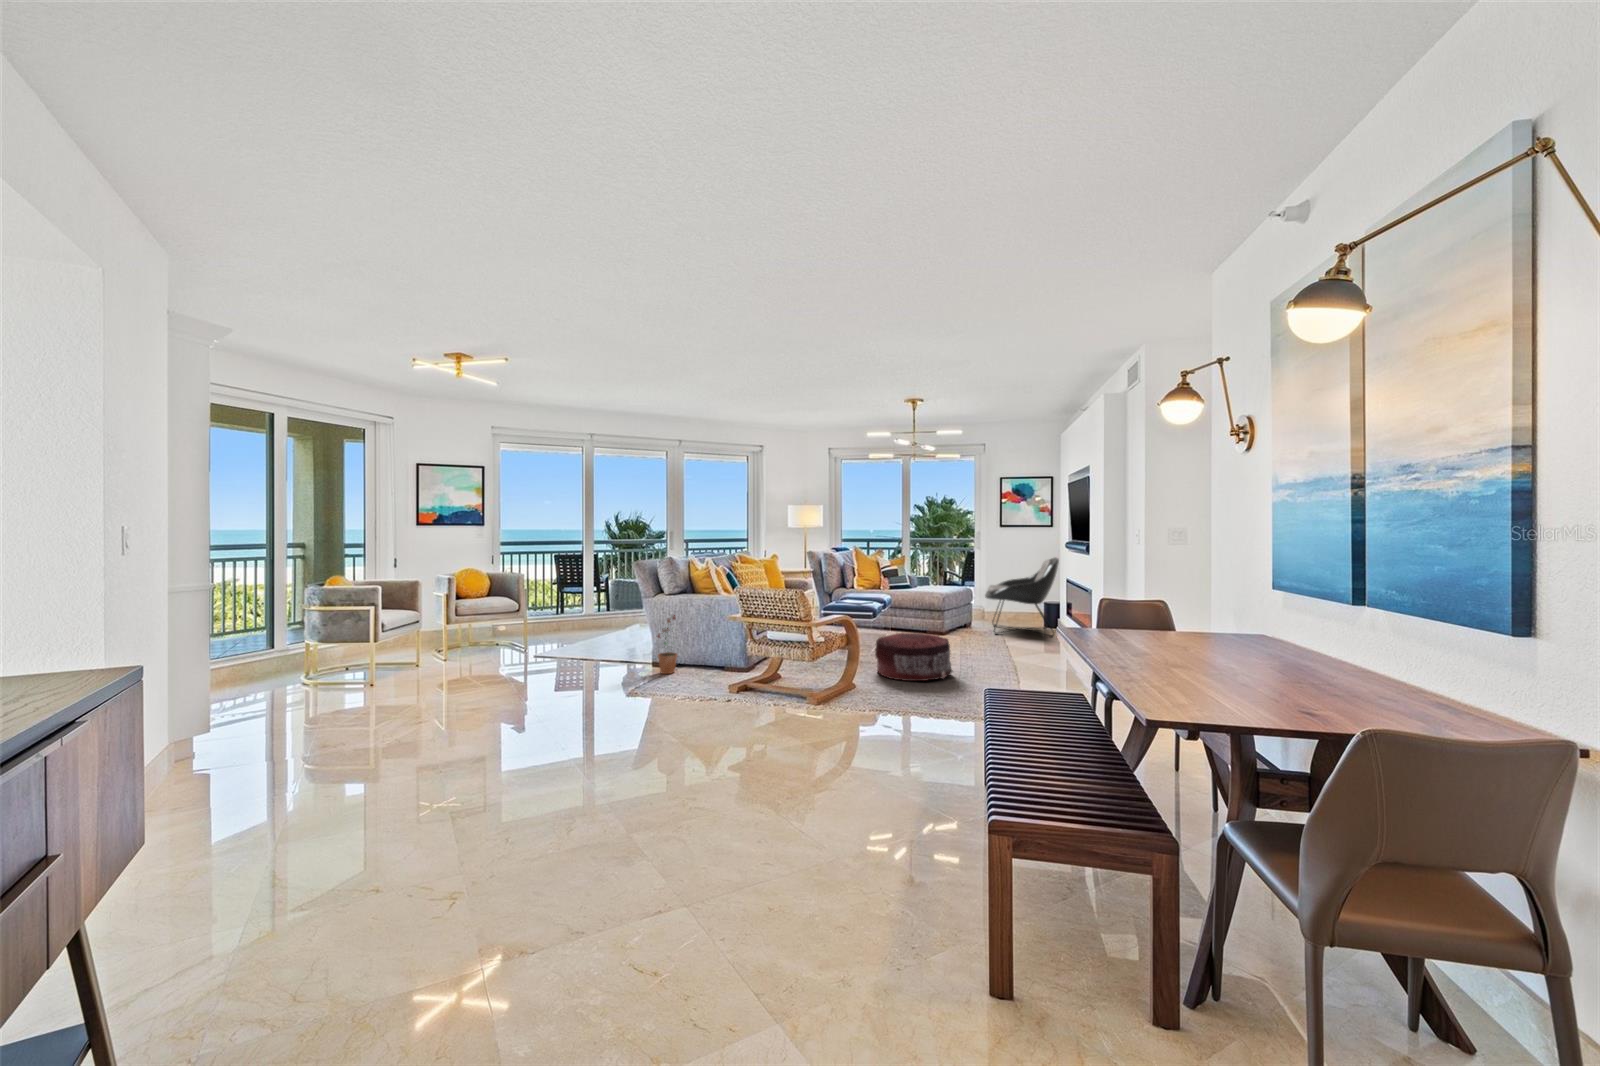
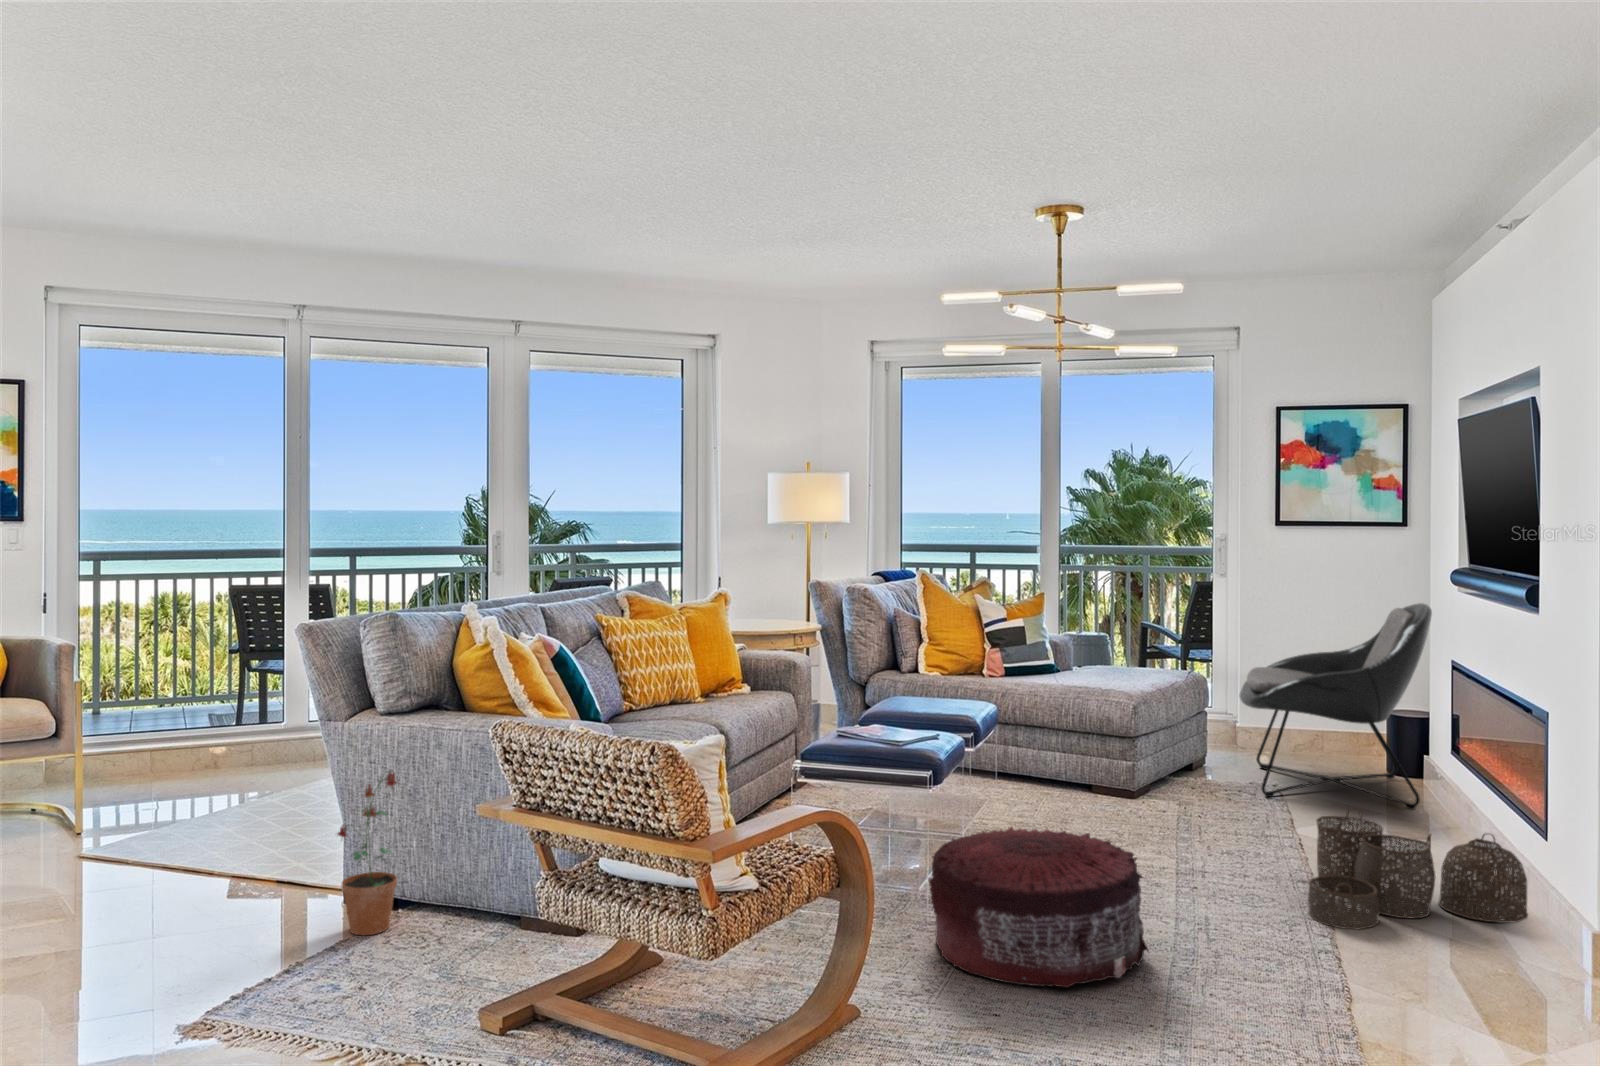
woven basket: none [1010,629,1087,668] -> present [1308,807,1528,929]

